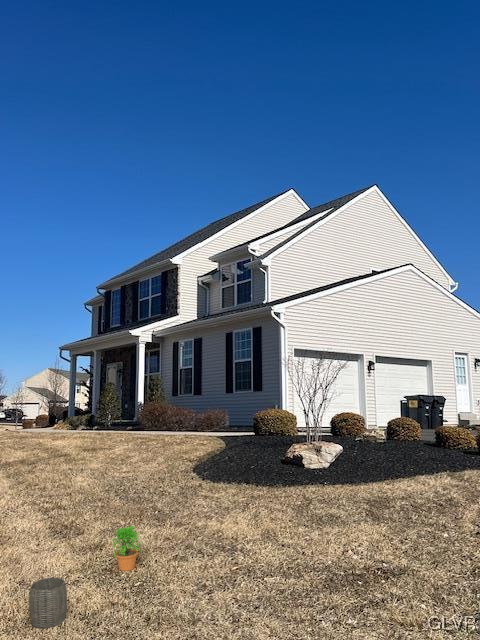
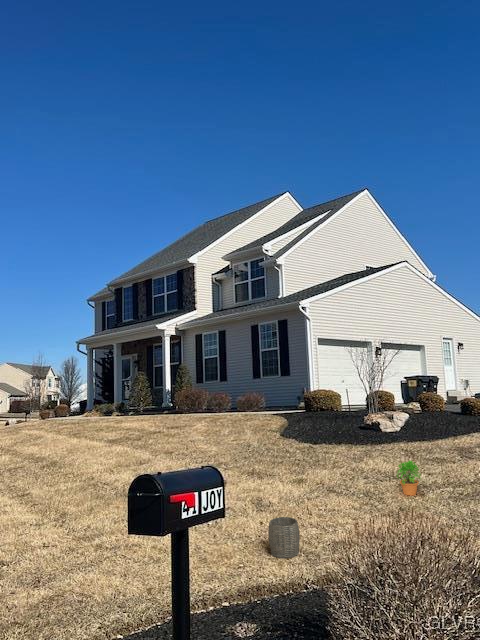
potted plant: present [112,526,140,571] -> present [397,461,421,495]

